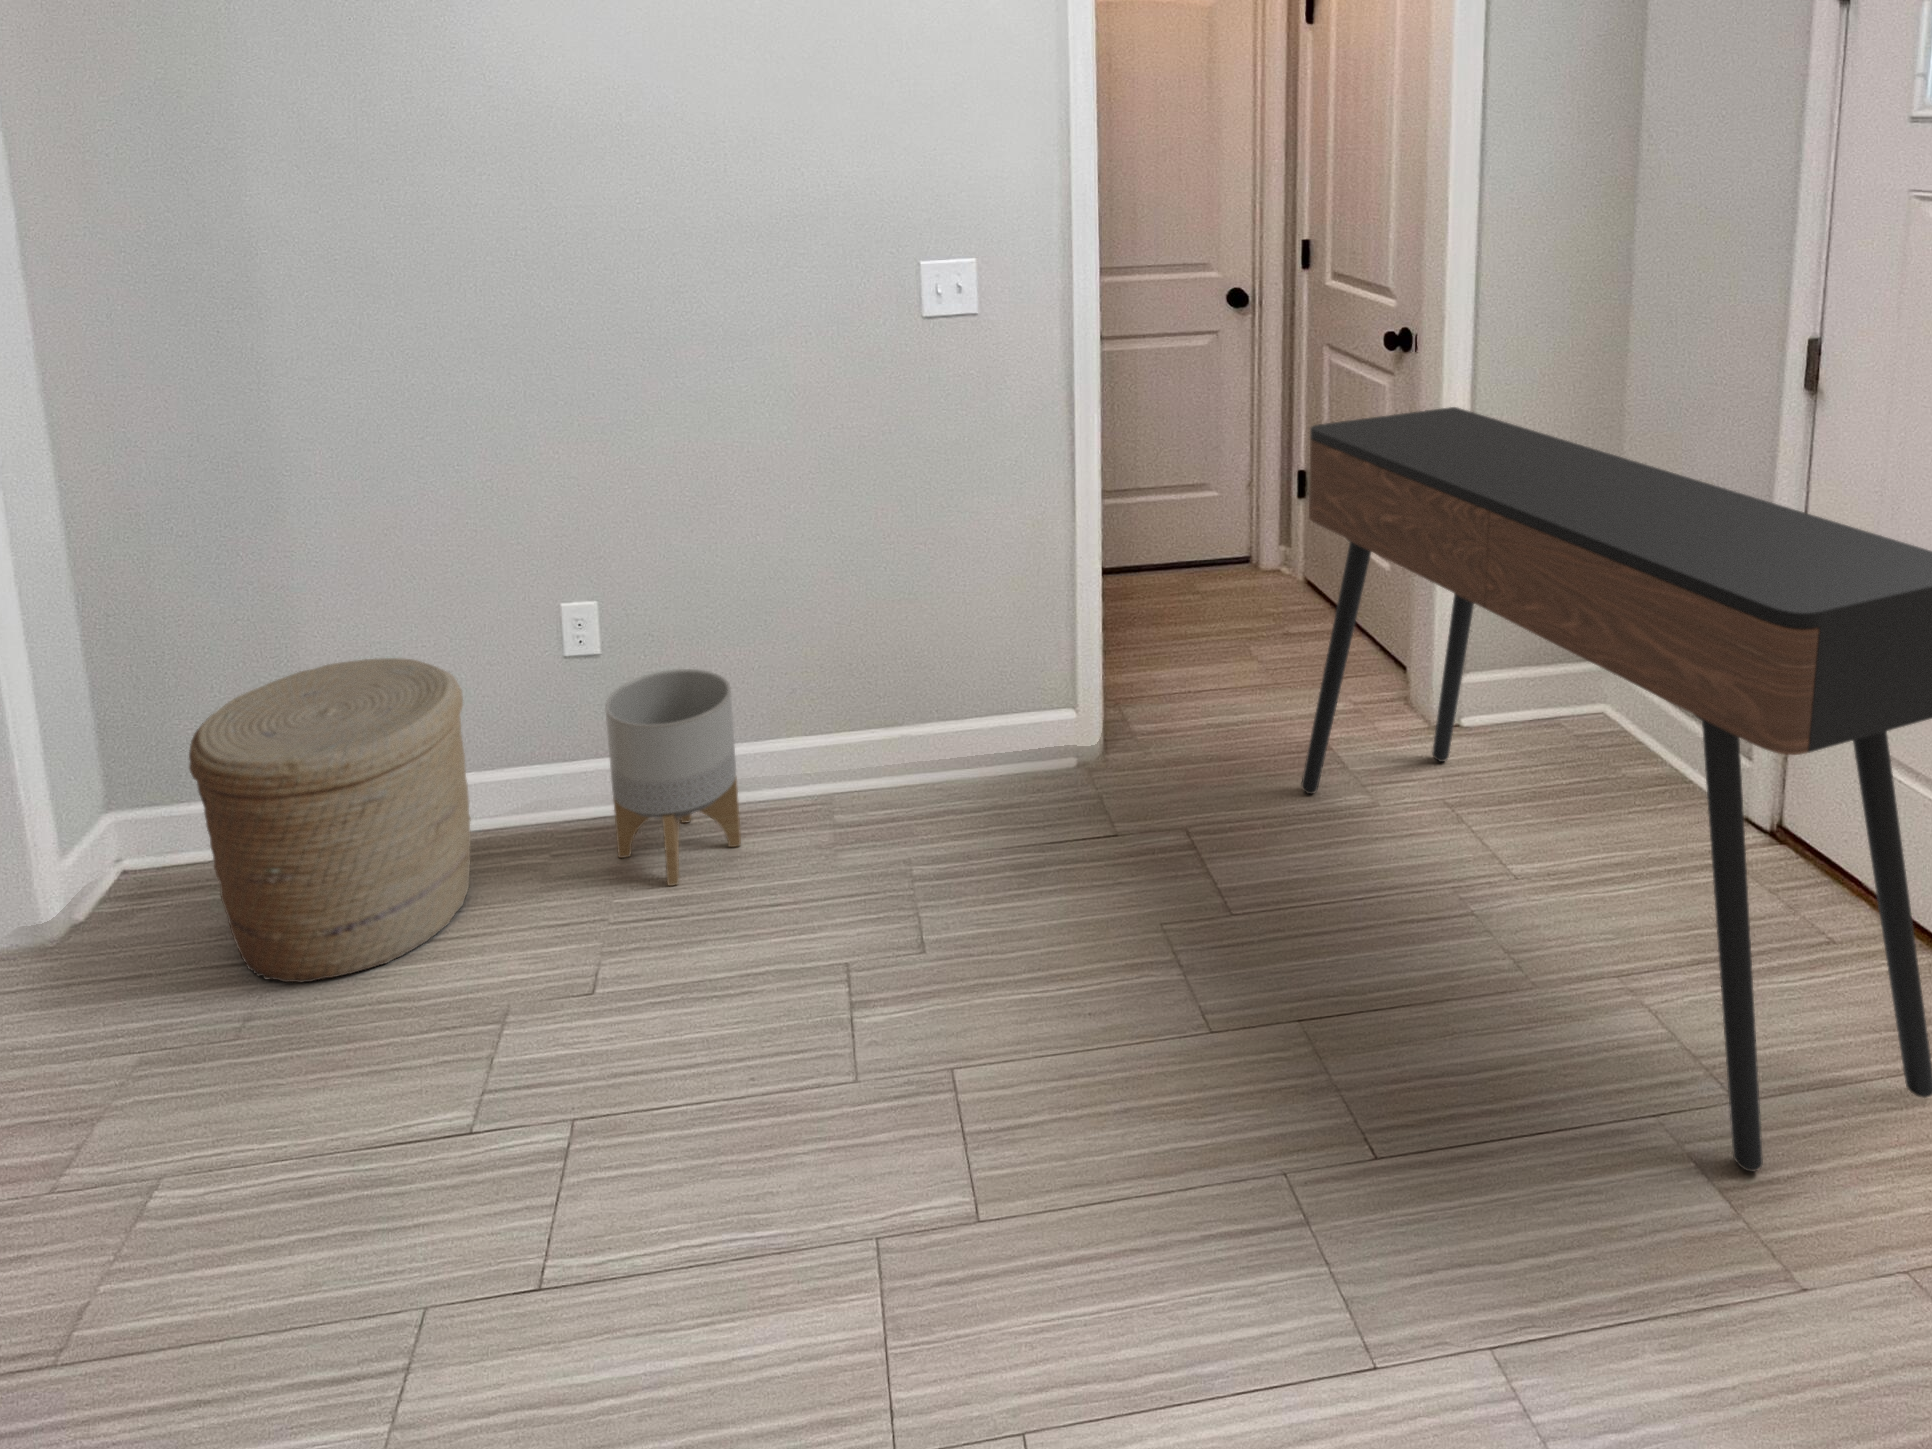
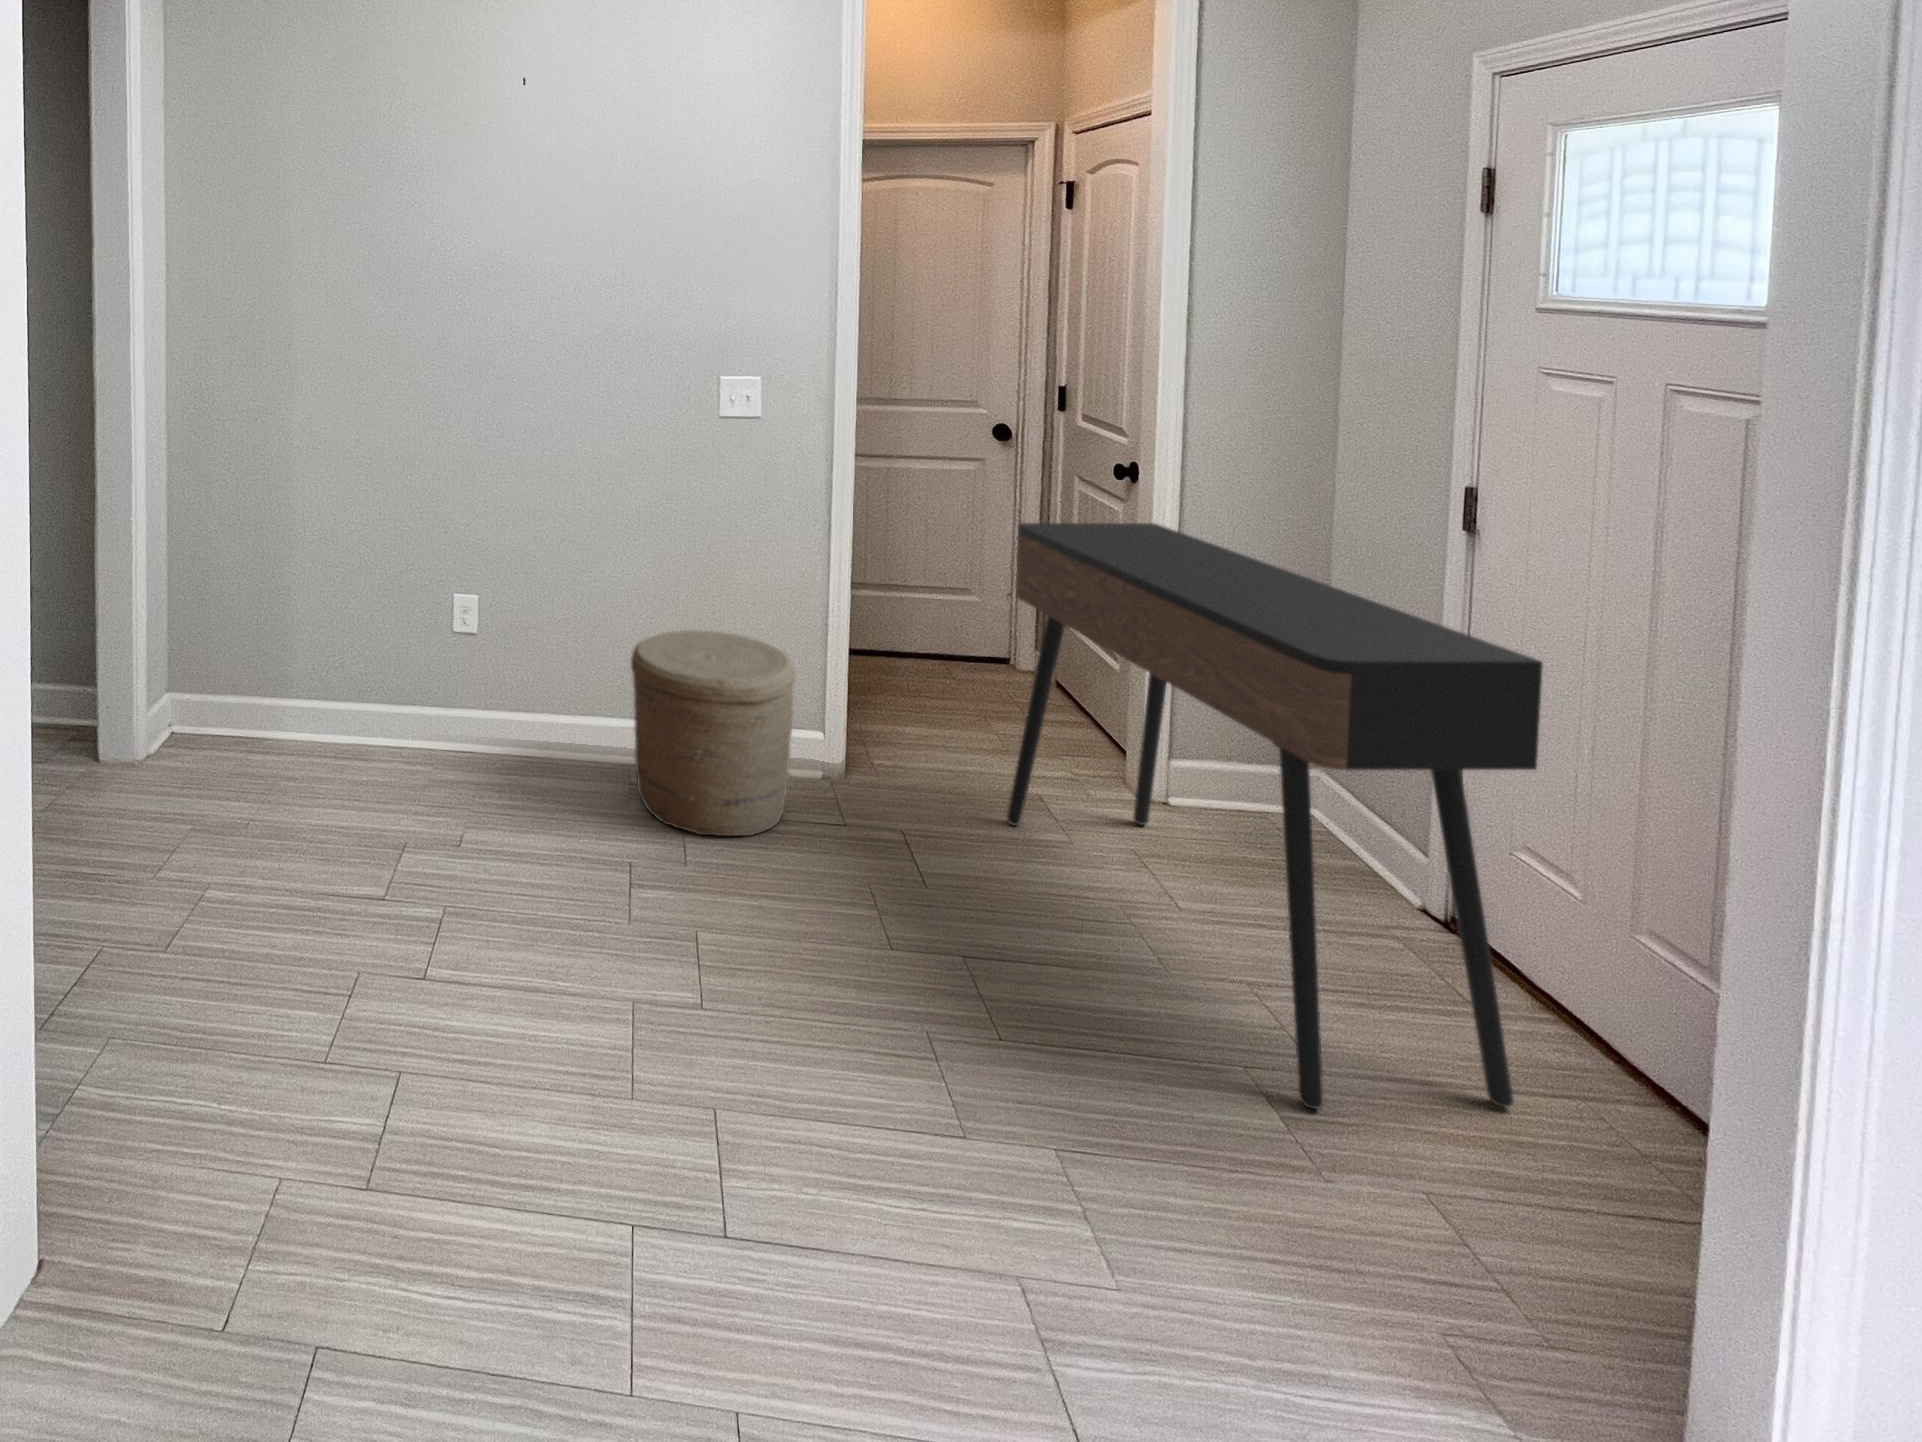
woven basket: present [189,658,471,982] -> present [631,630,795,836]
planter: present [605,669,741,886] -> none [479,647,564,792]

